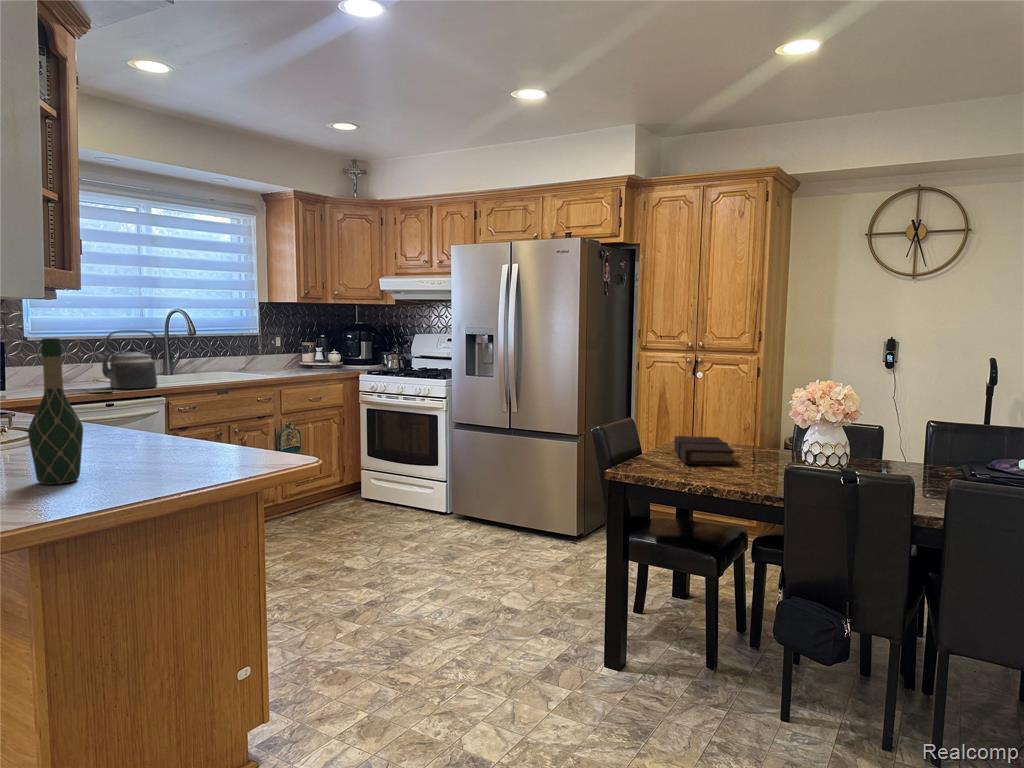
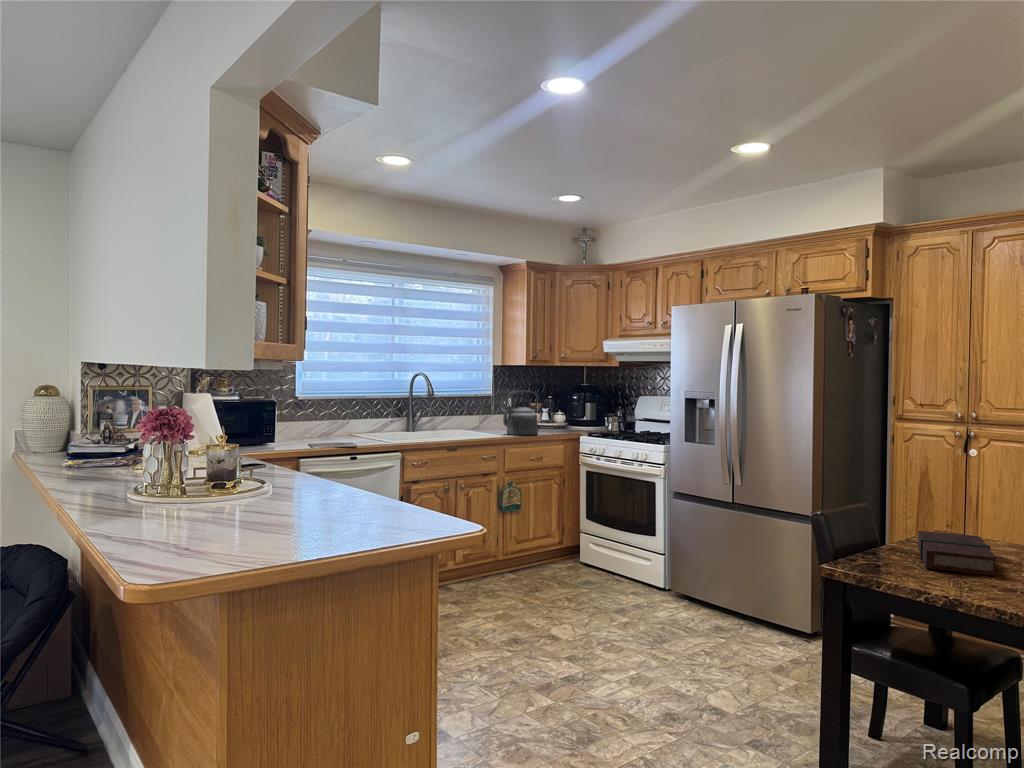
kettle: present [97,330,157,389] -> present [501,391,539,435]
wine bottle: present [28,338,83,484] -> none [238,411,281,539]

